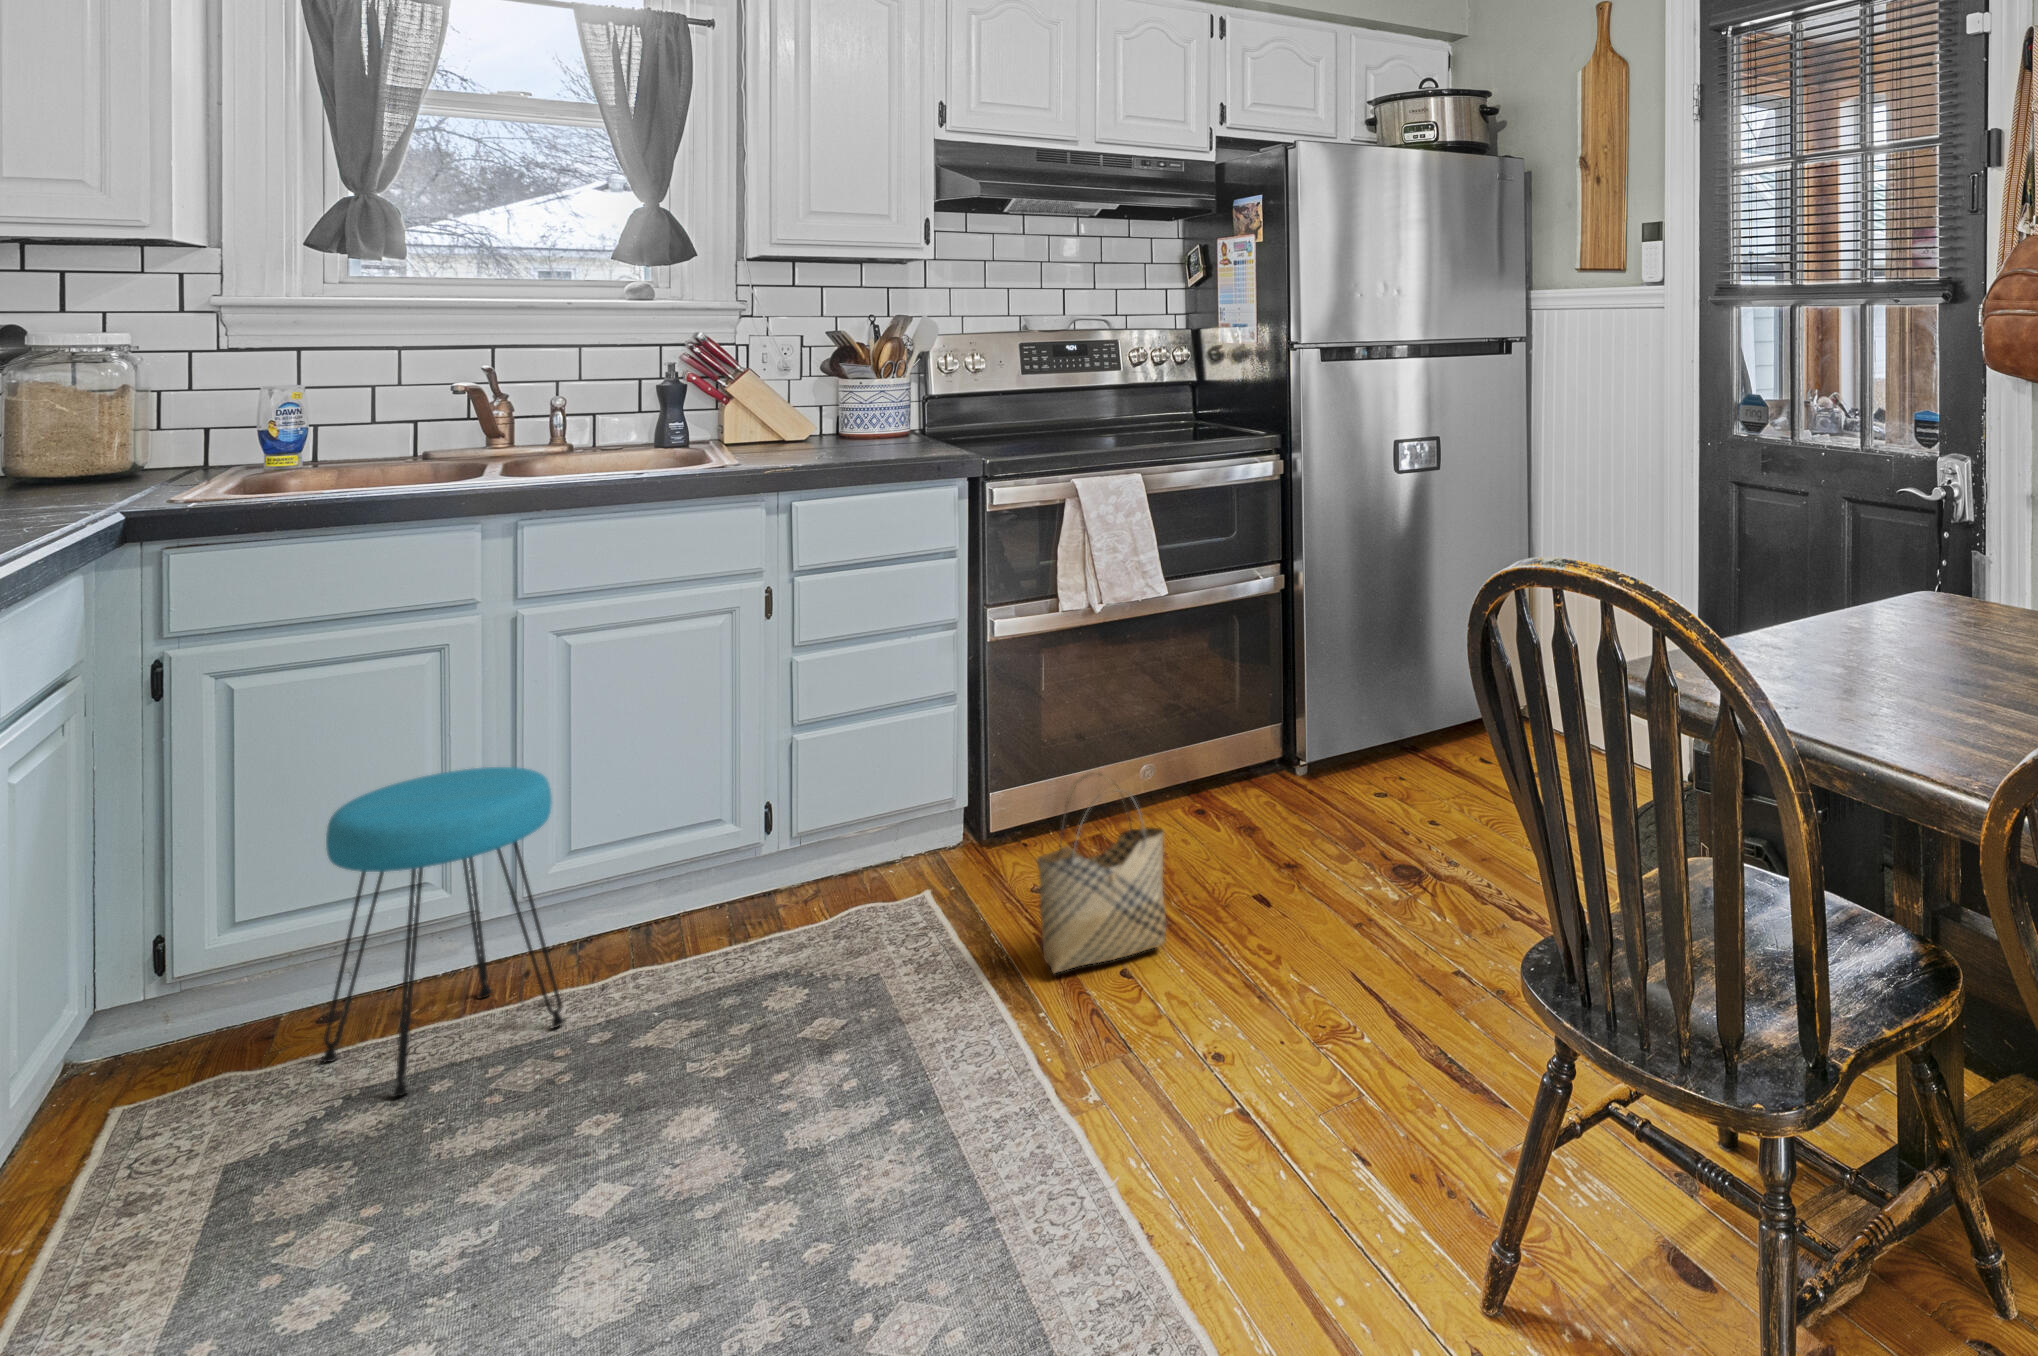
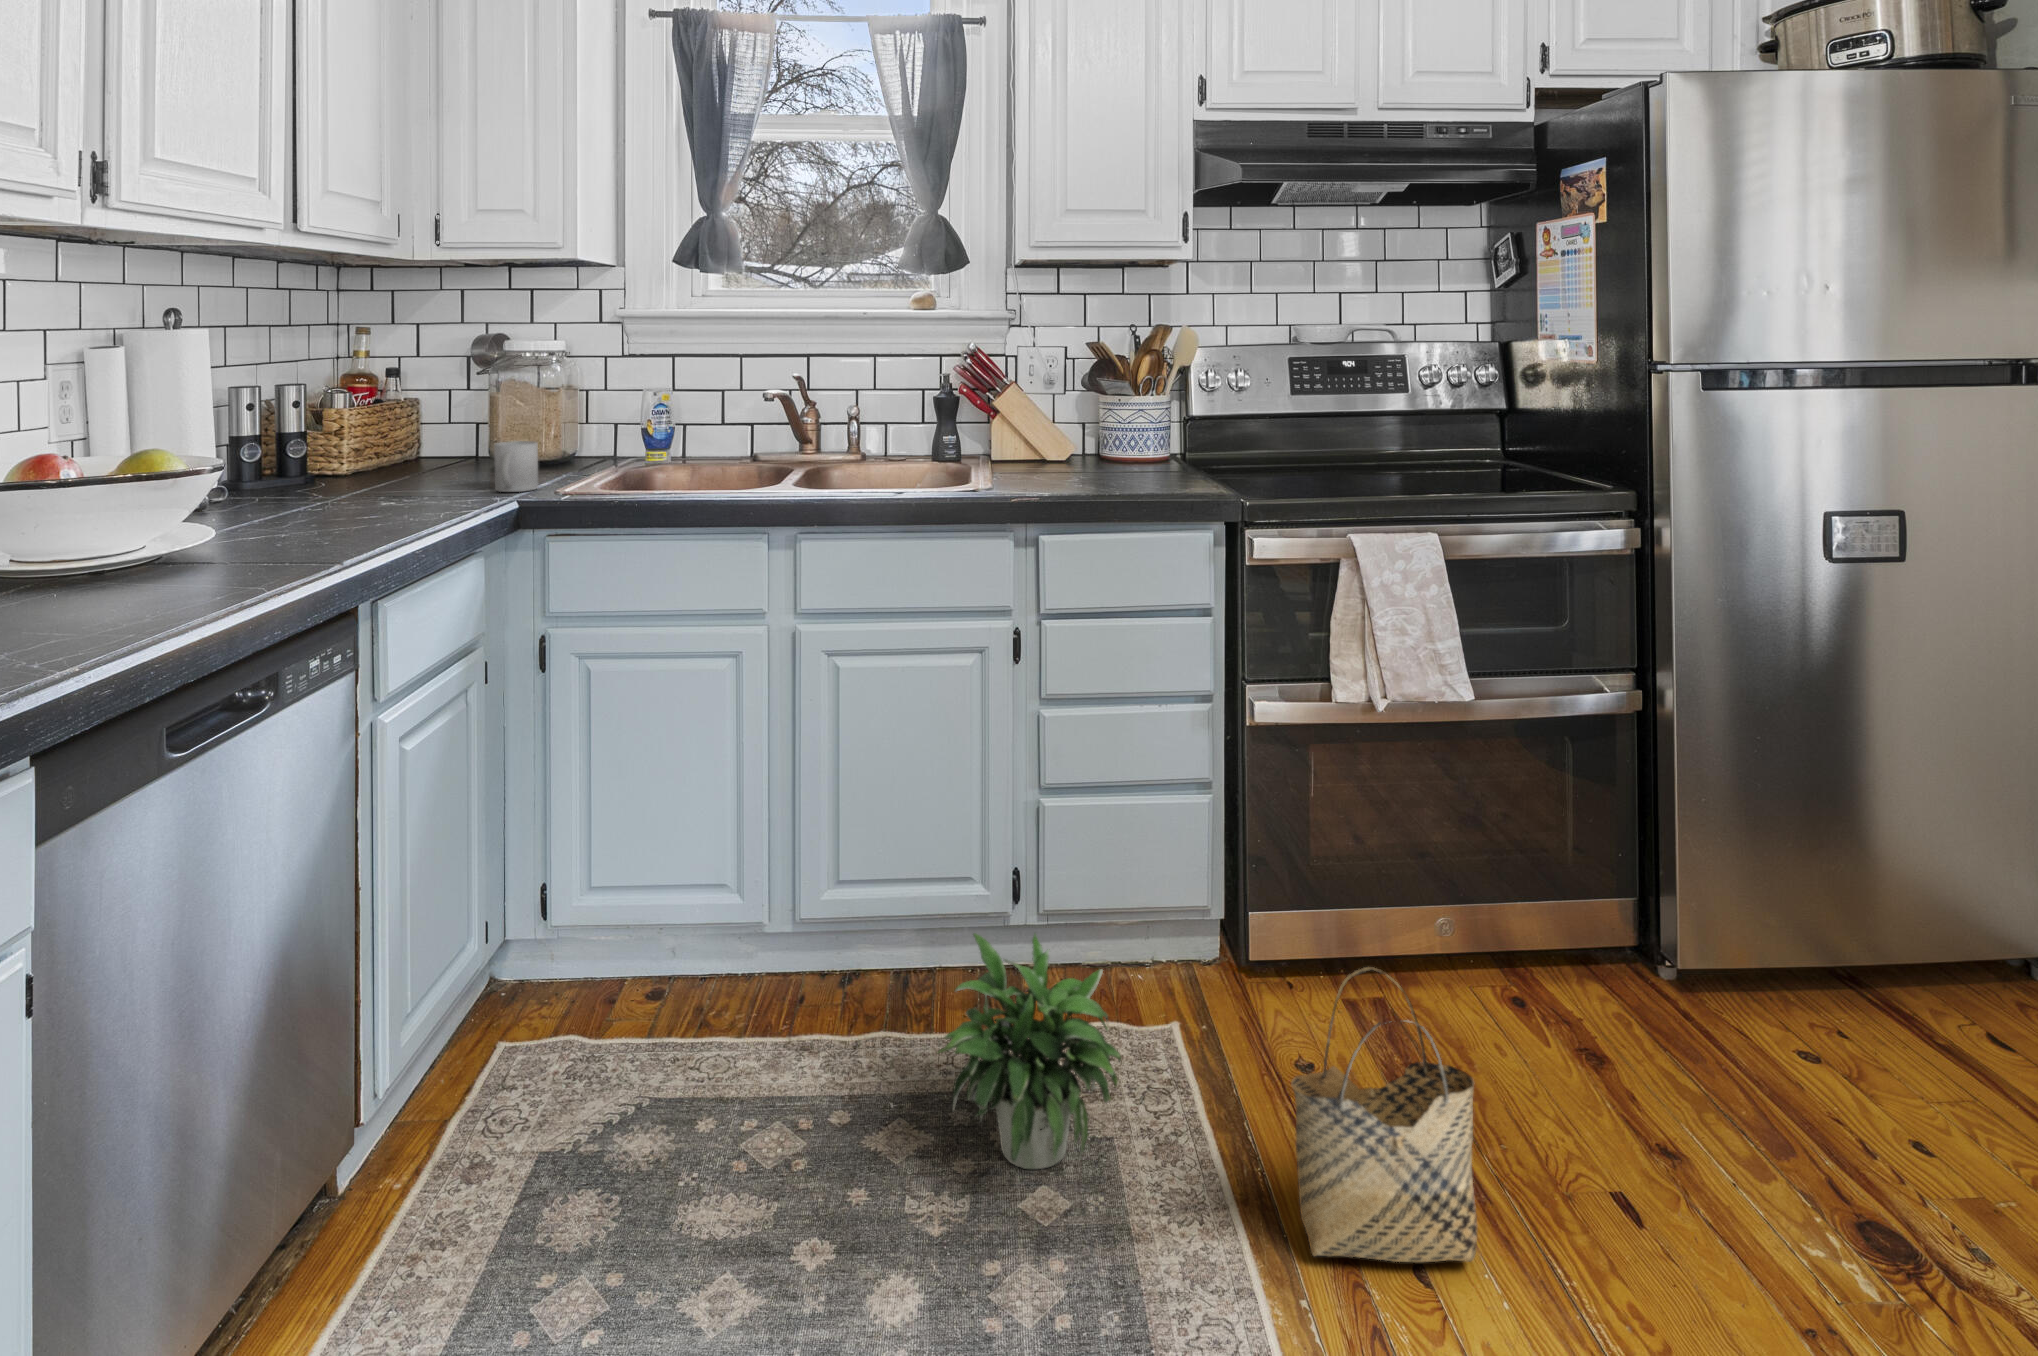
mug: none [76,440,145,497] -> present [494,441,538,492]
stool: present [320,767,564,1096] -> none [604,798,795,1154]
potted plant: none [727,820,896,999] -> present [938,933,1121,1169]

